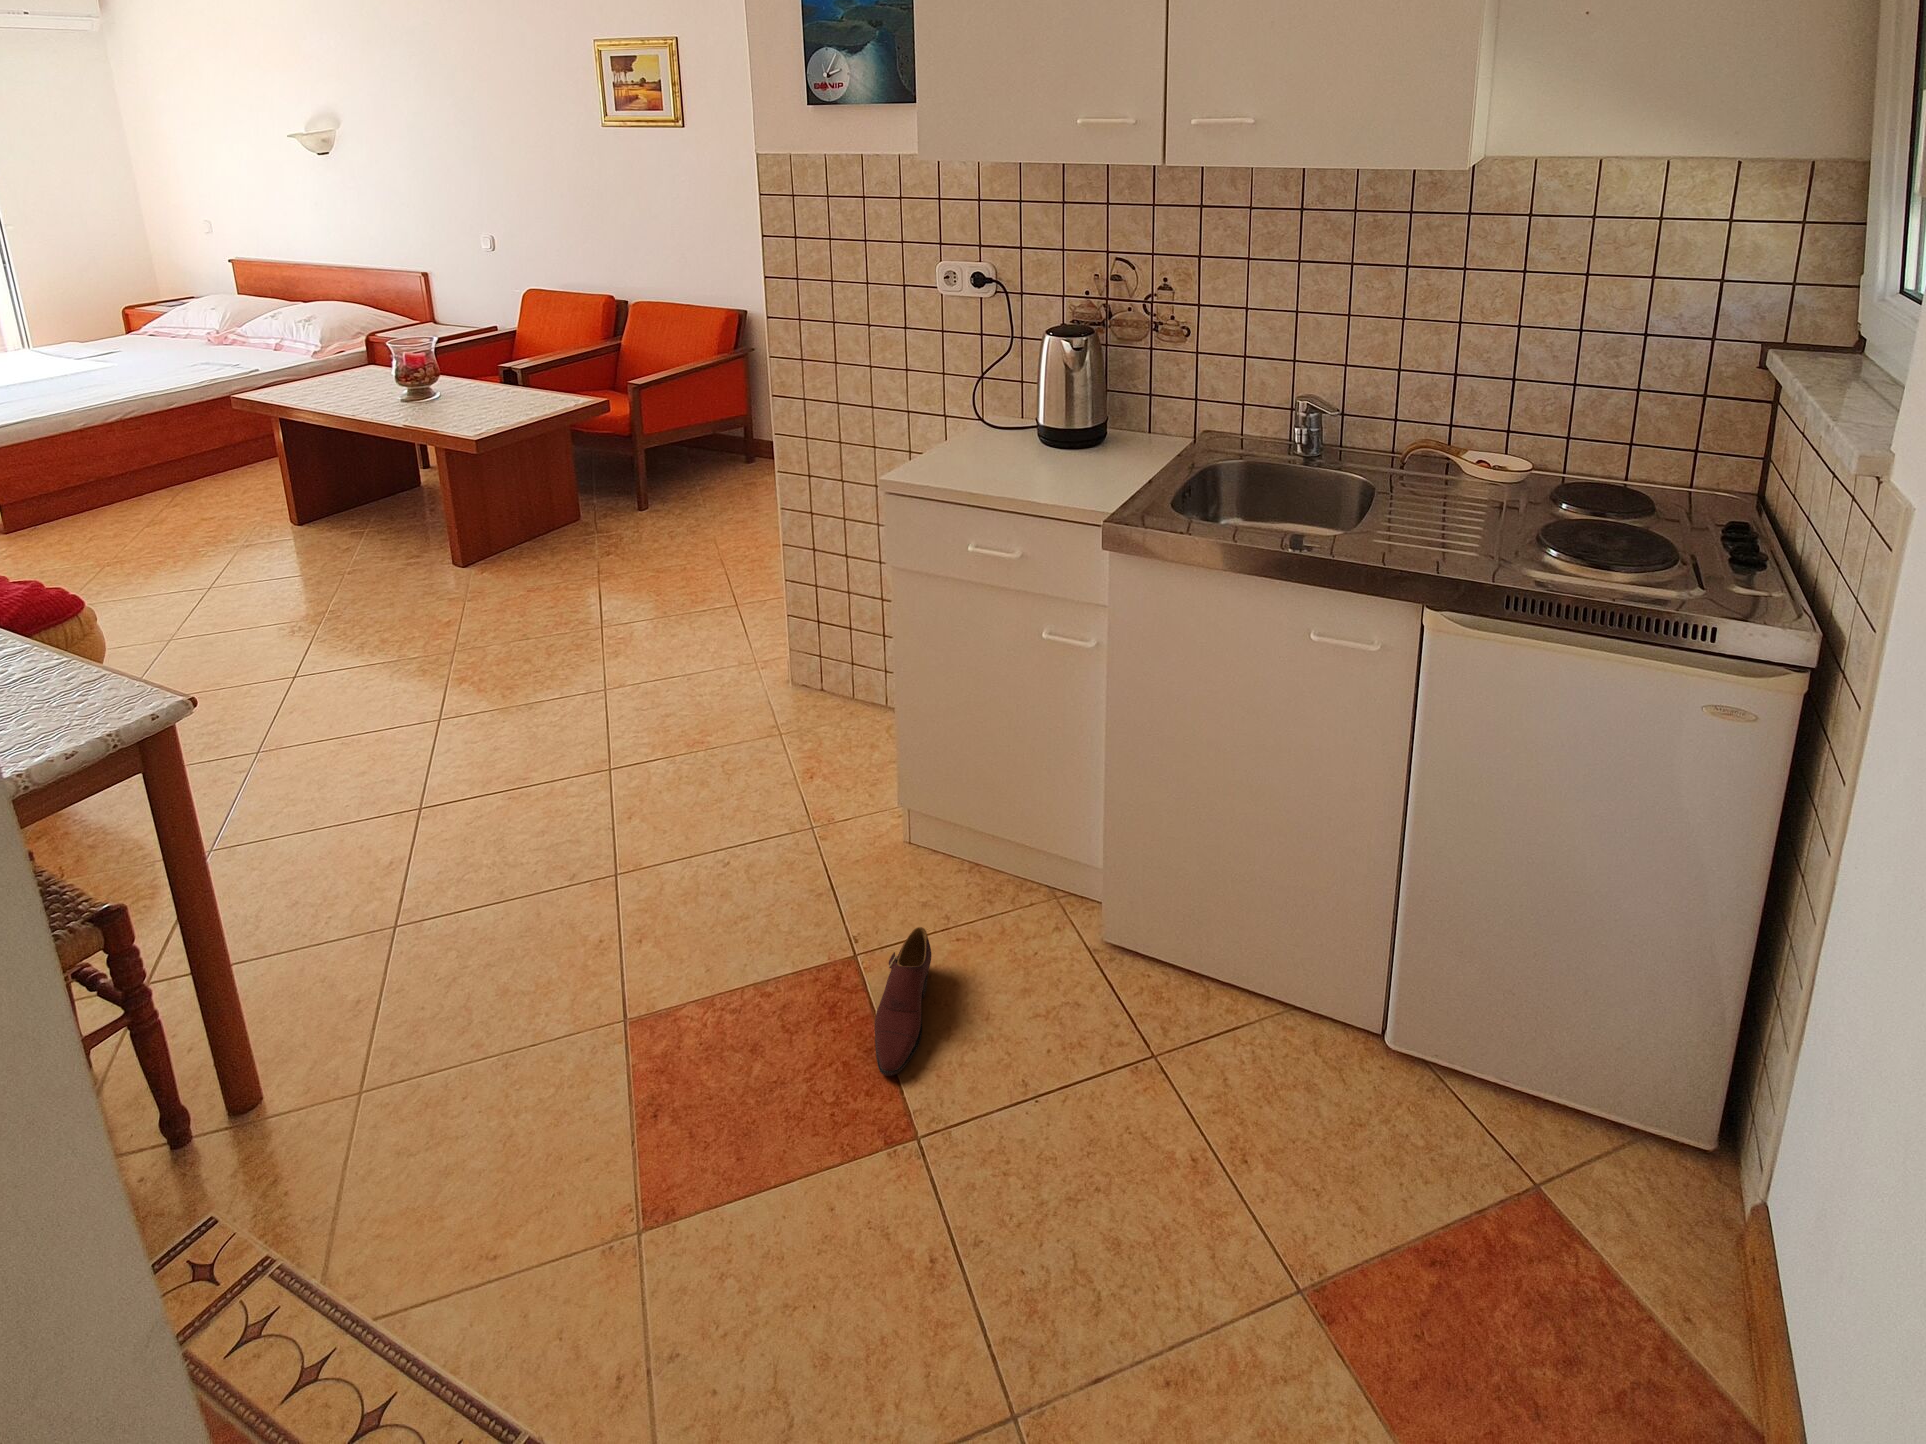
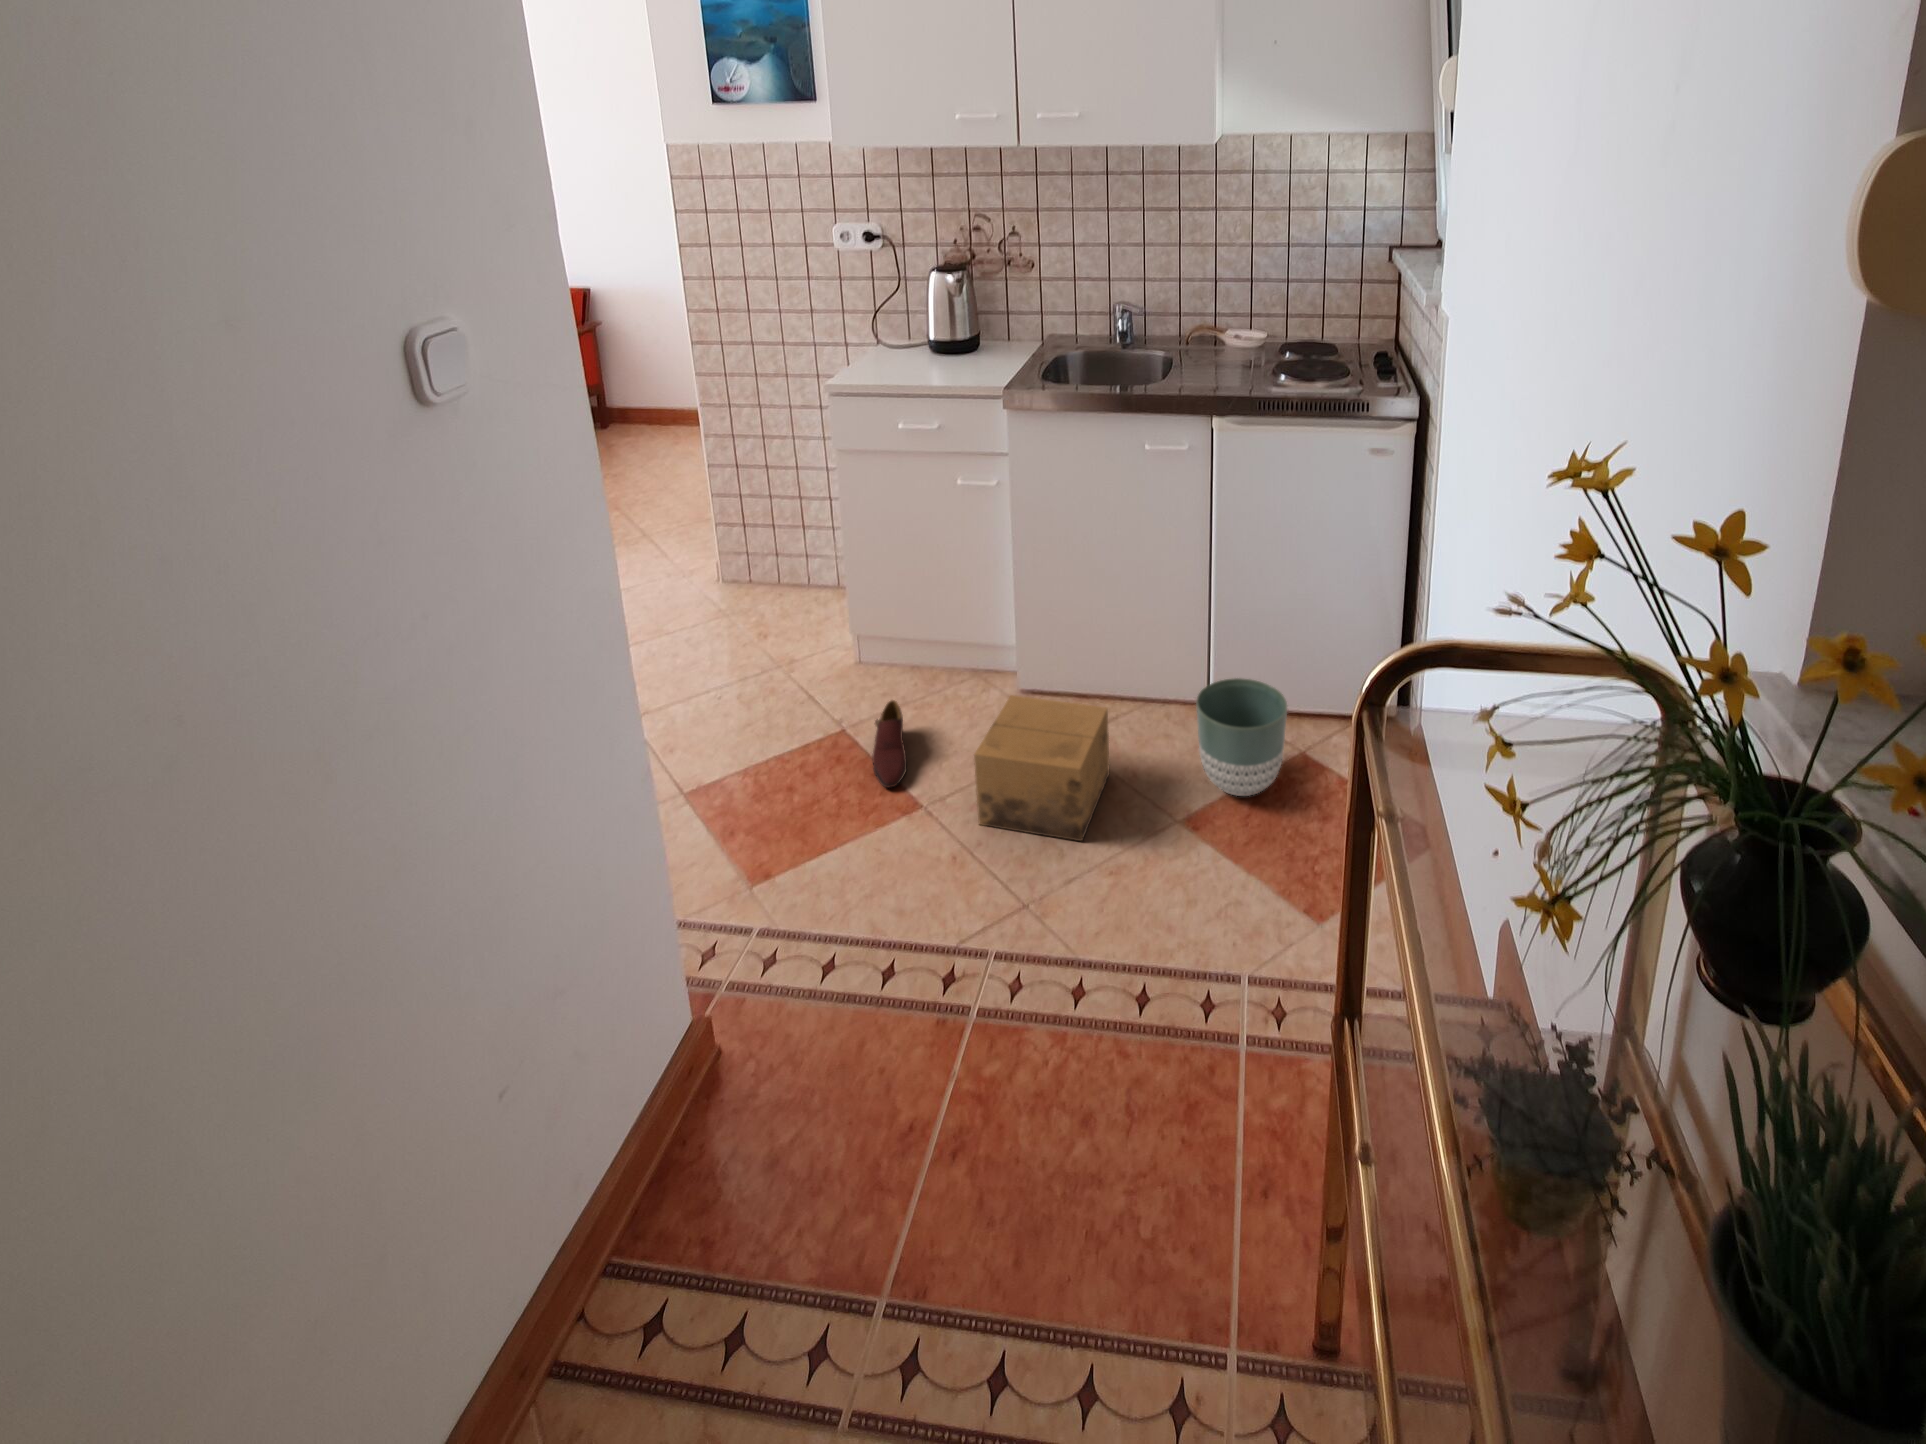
cardboard box: none [987,979,1208,1276] -> present [974,695,1110,841]
planter: none [1350,1042,1510,1264] -> present [1196,678,1287,796]

